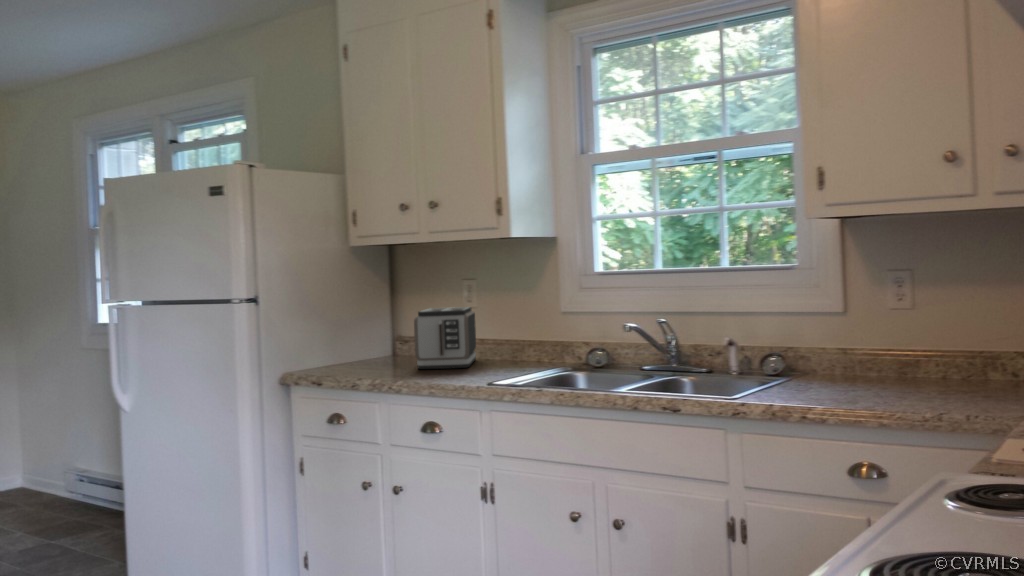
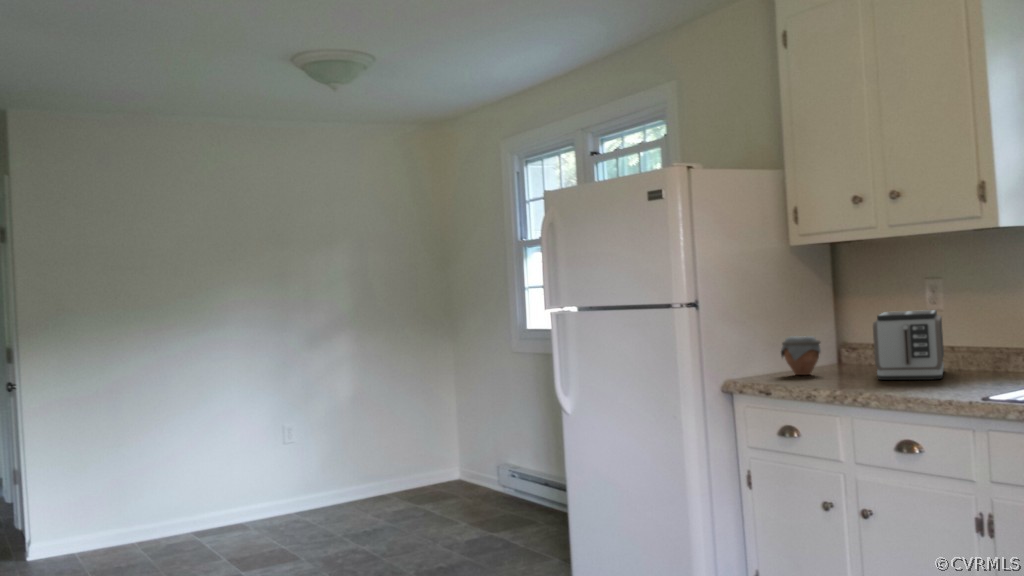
jar: none [337,330,374,366] -> present [781,336,821,375]

